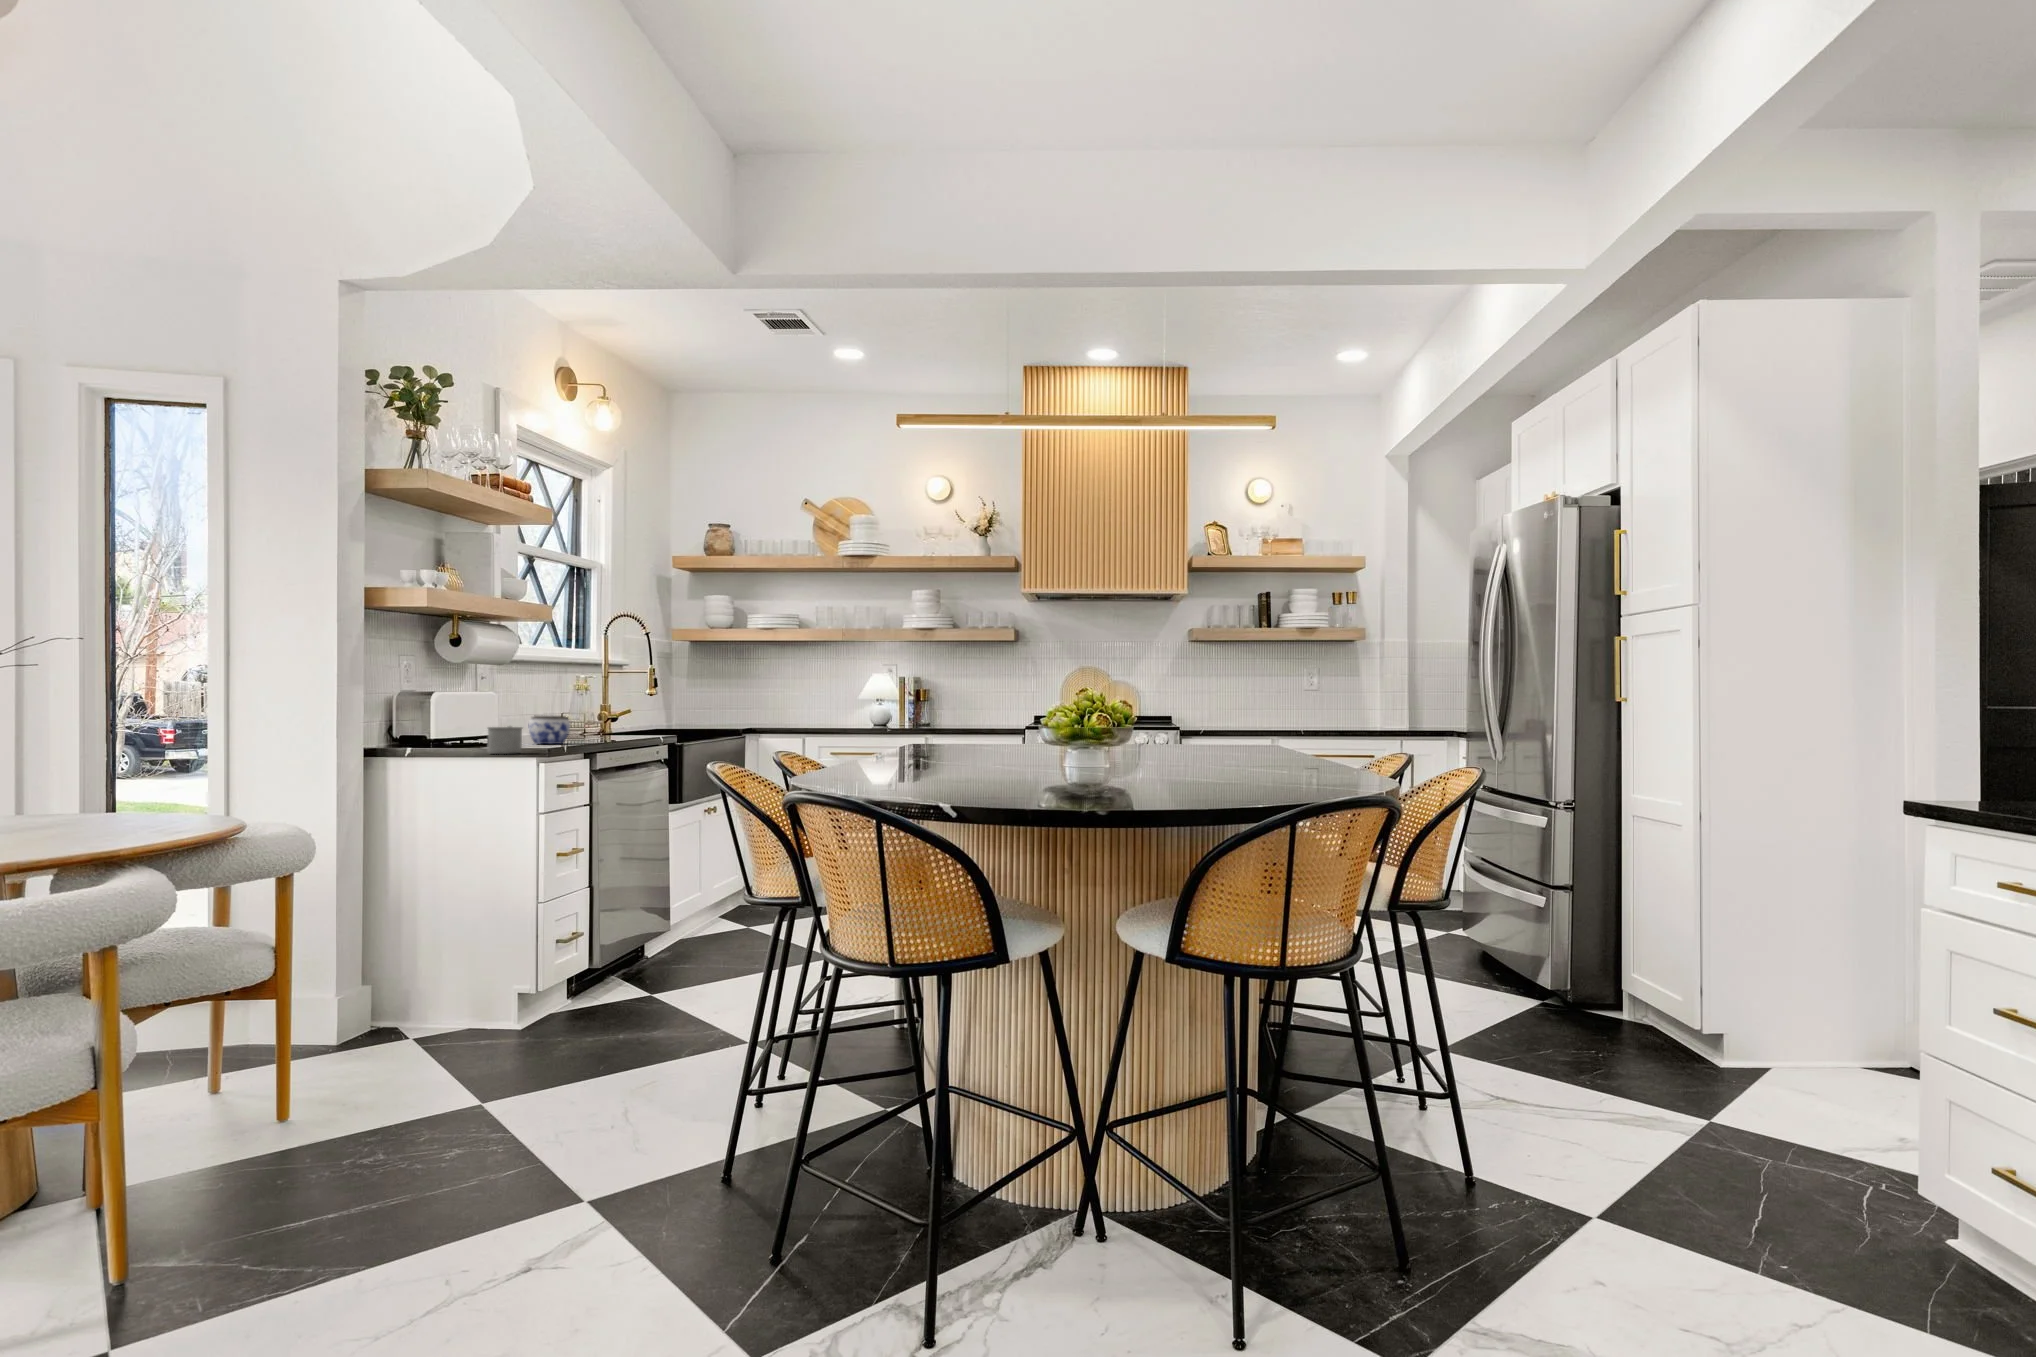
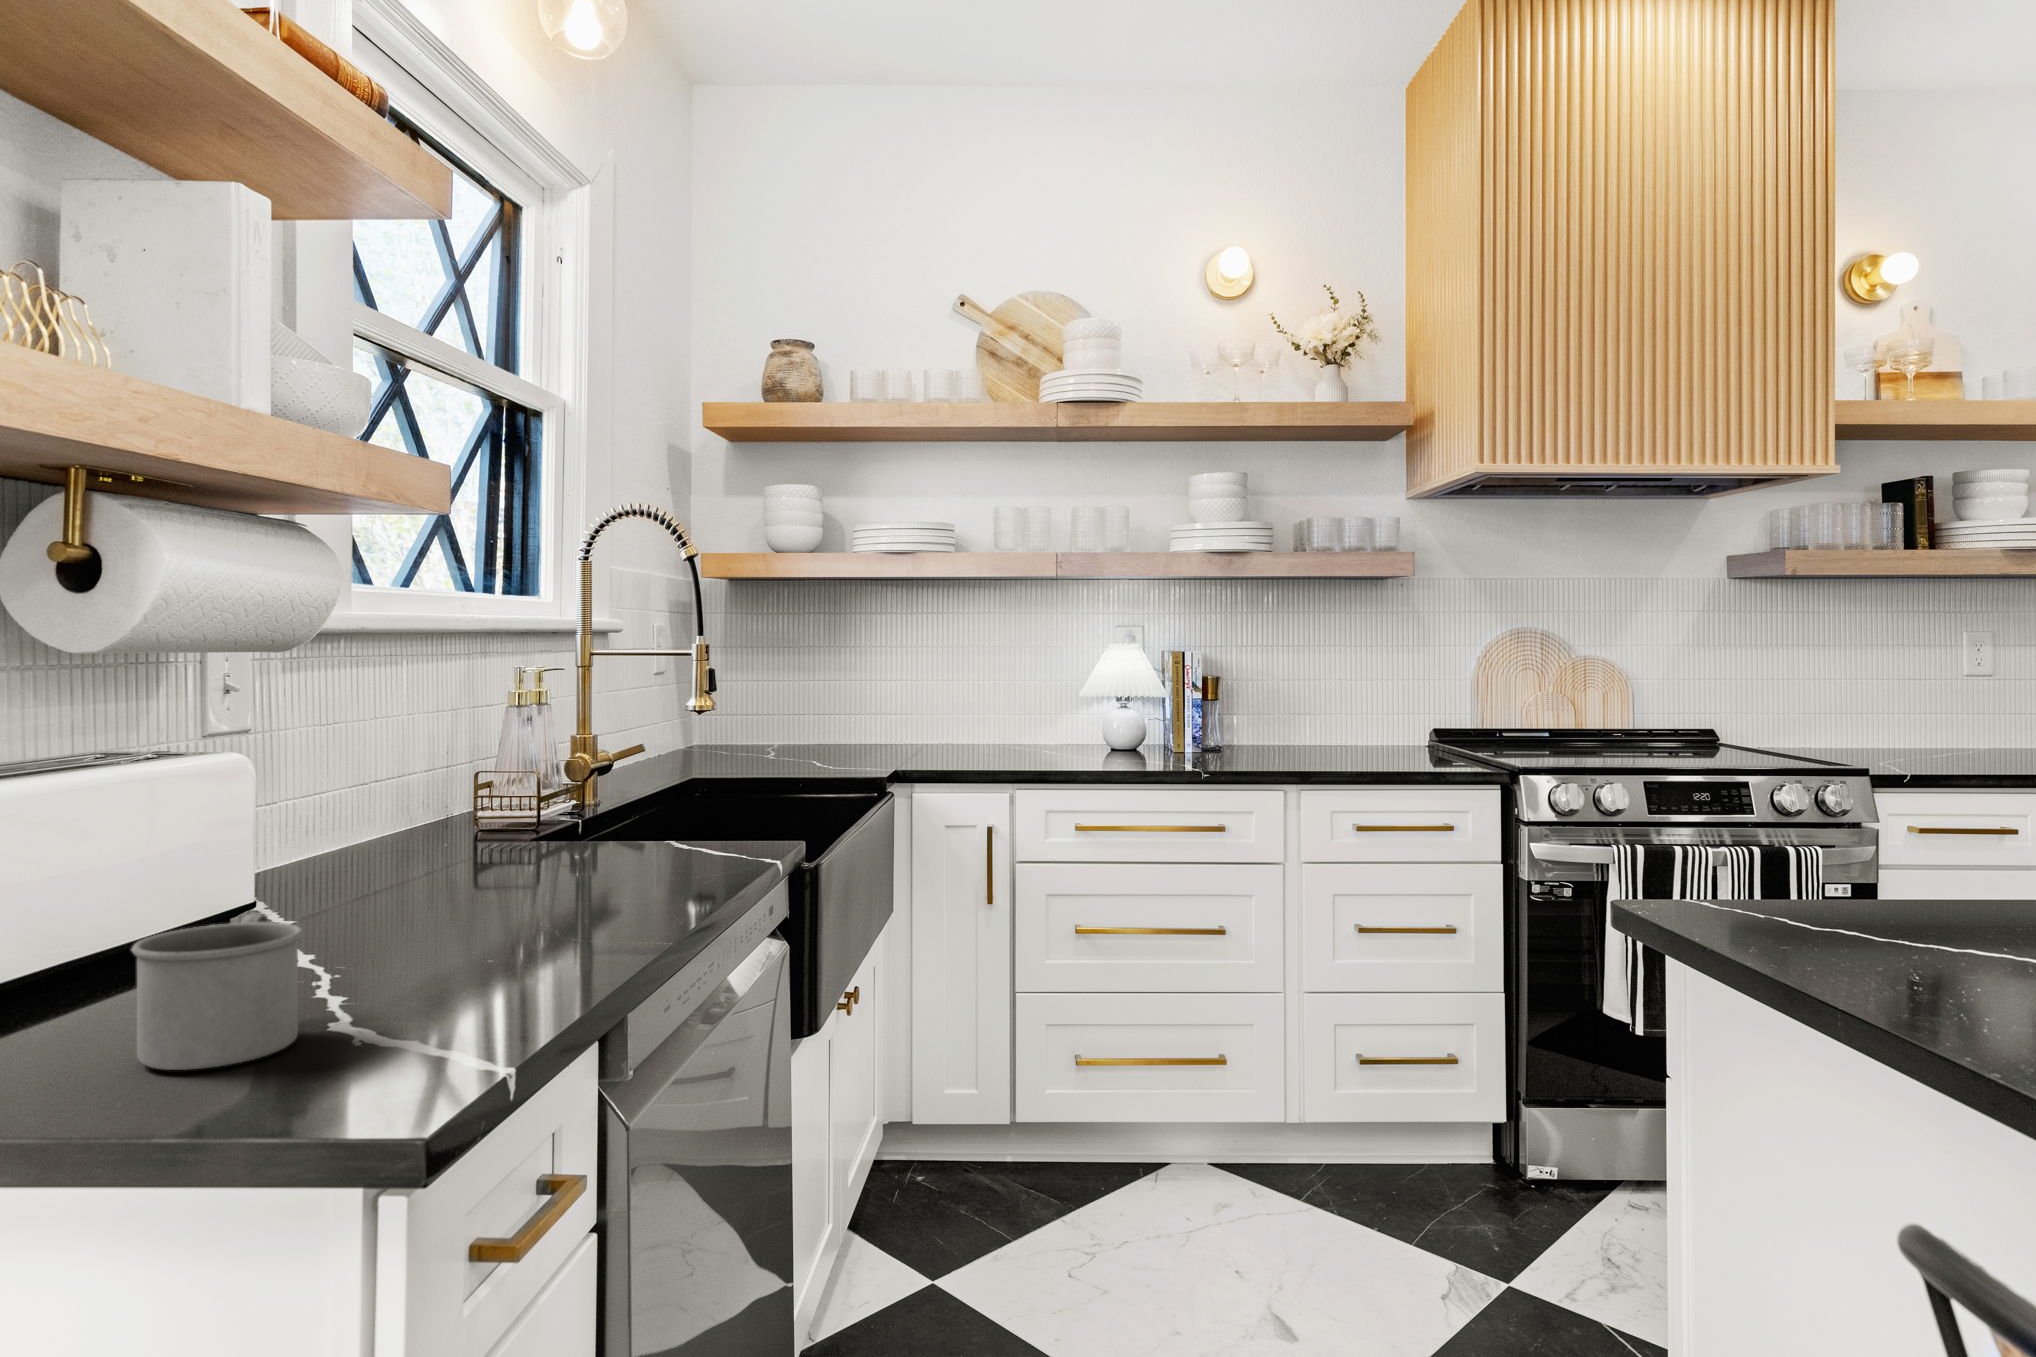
jar: present [528,716,570,744] -> none [379,782,501,872]

